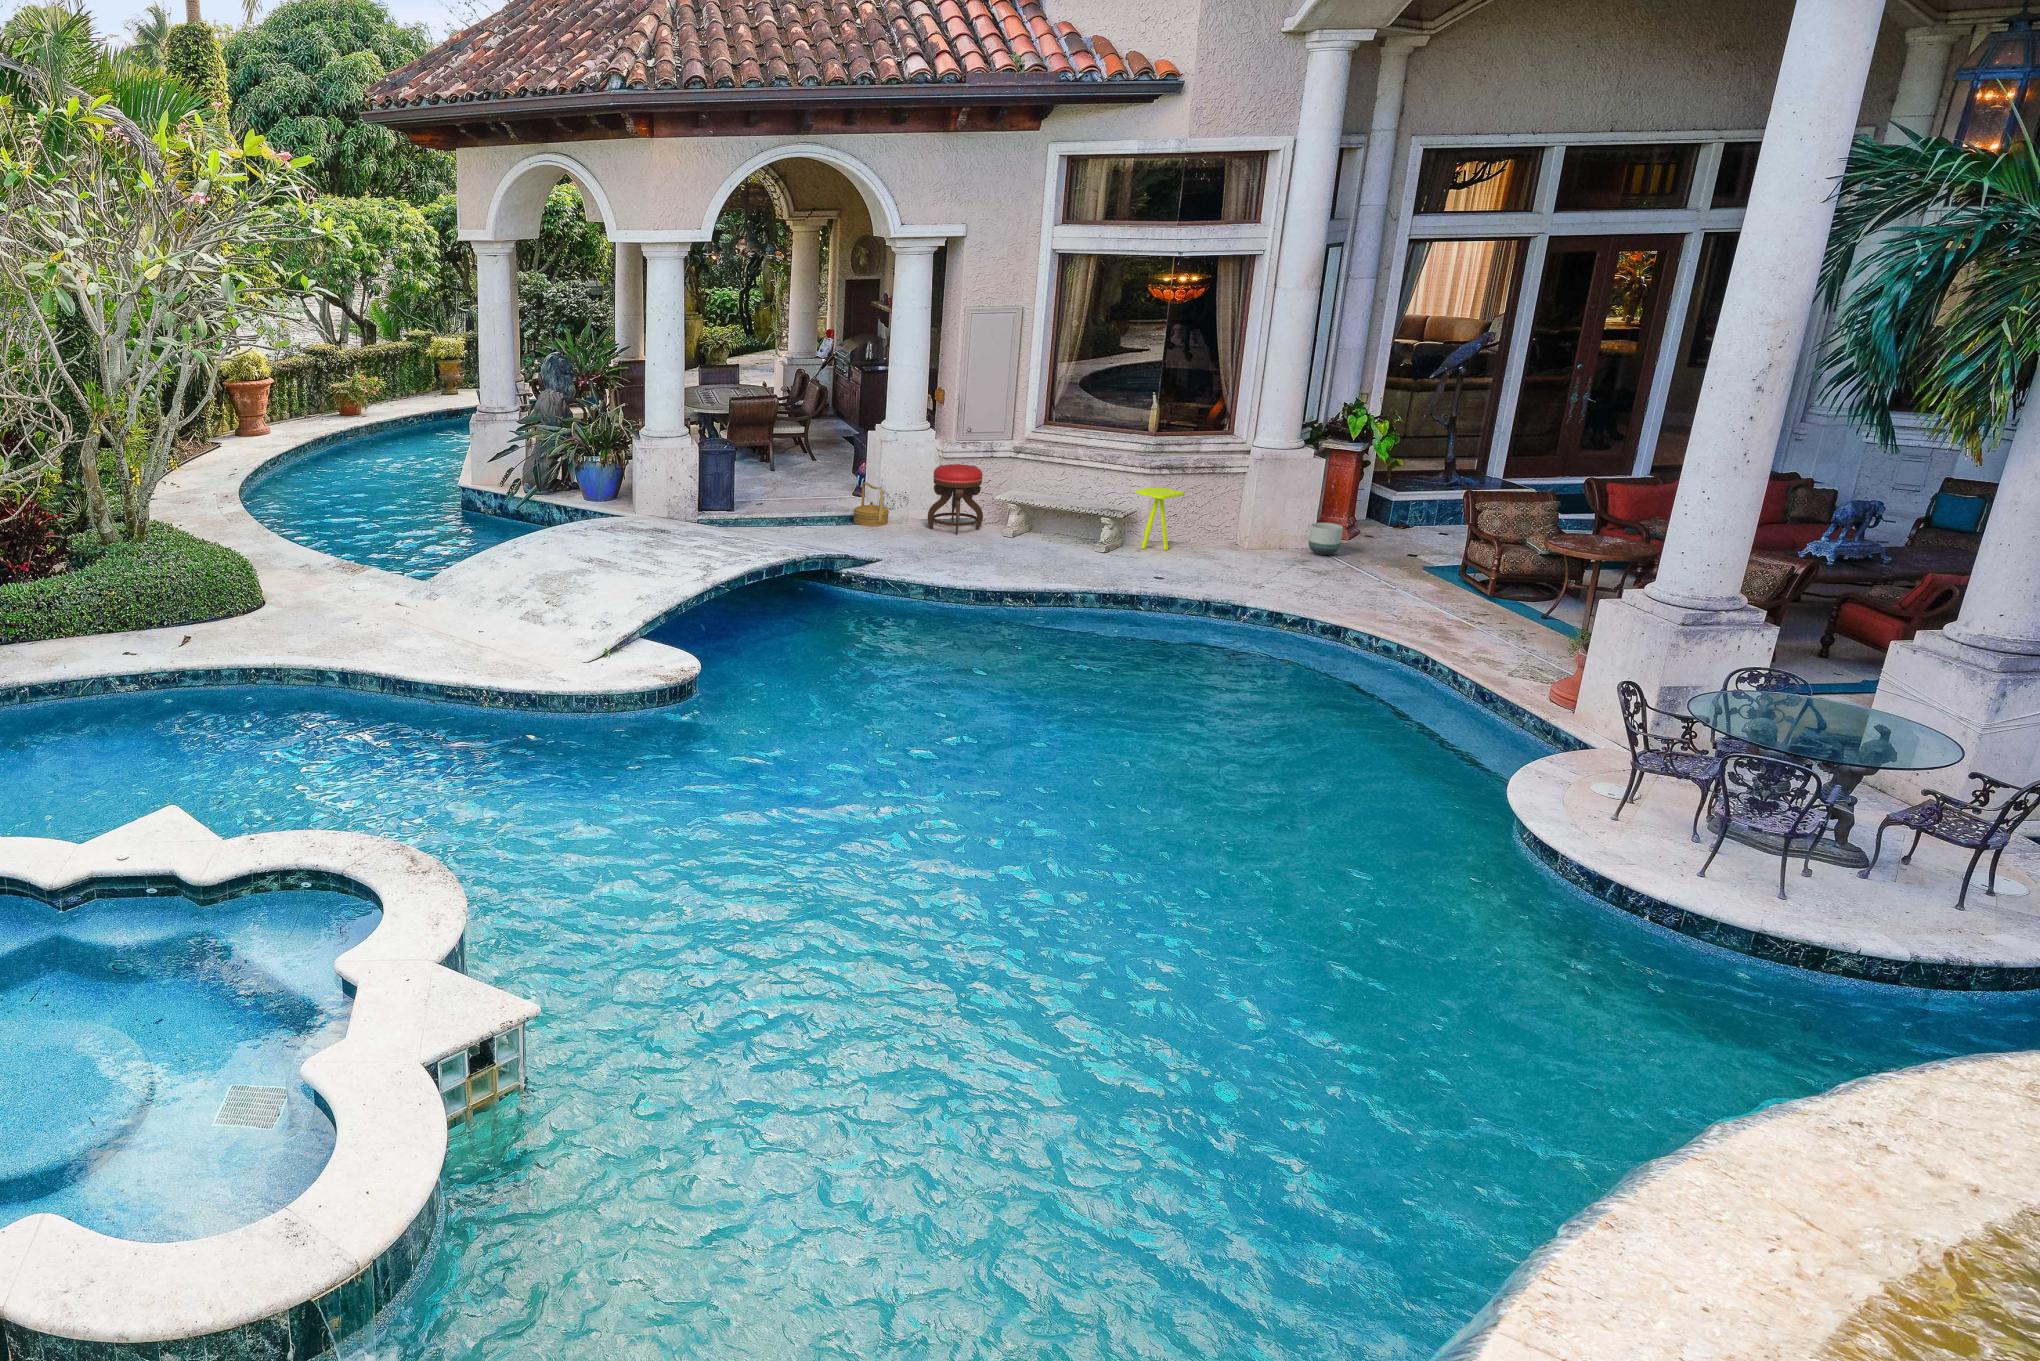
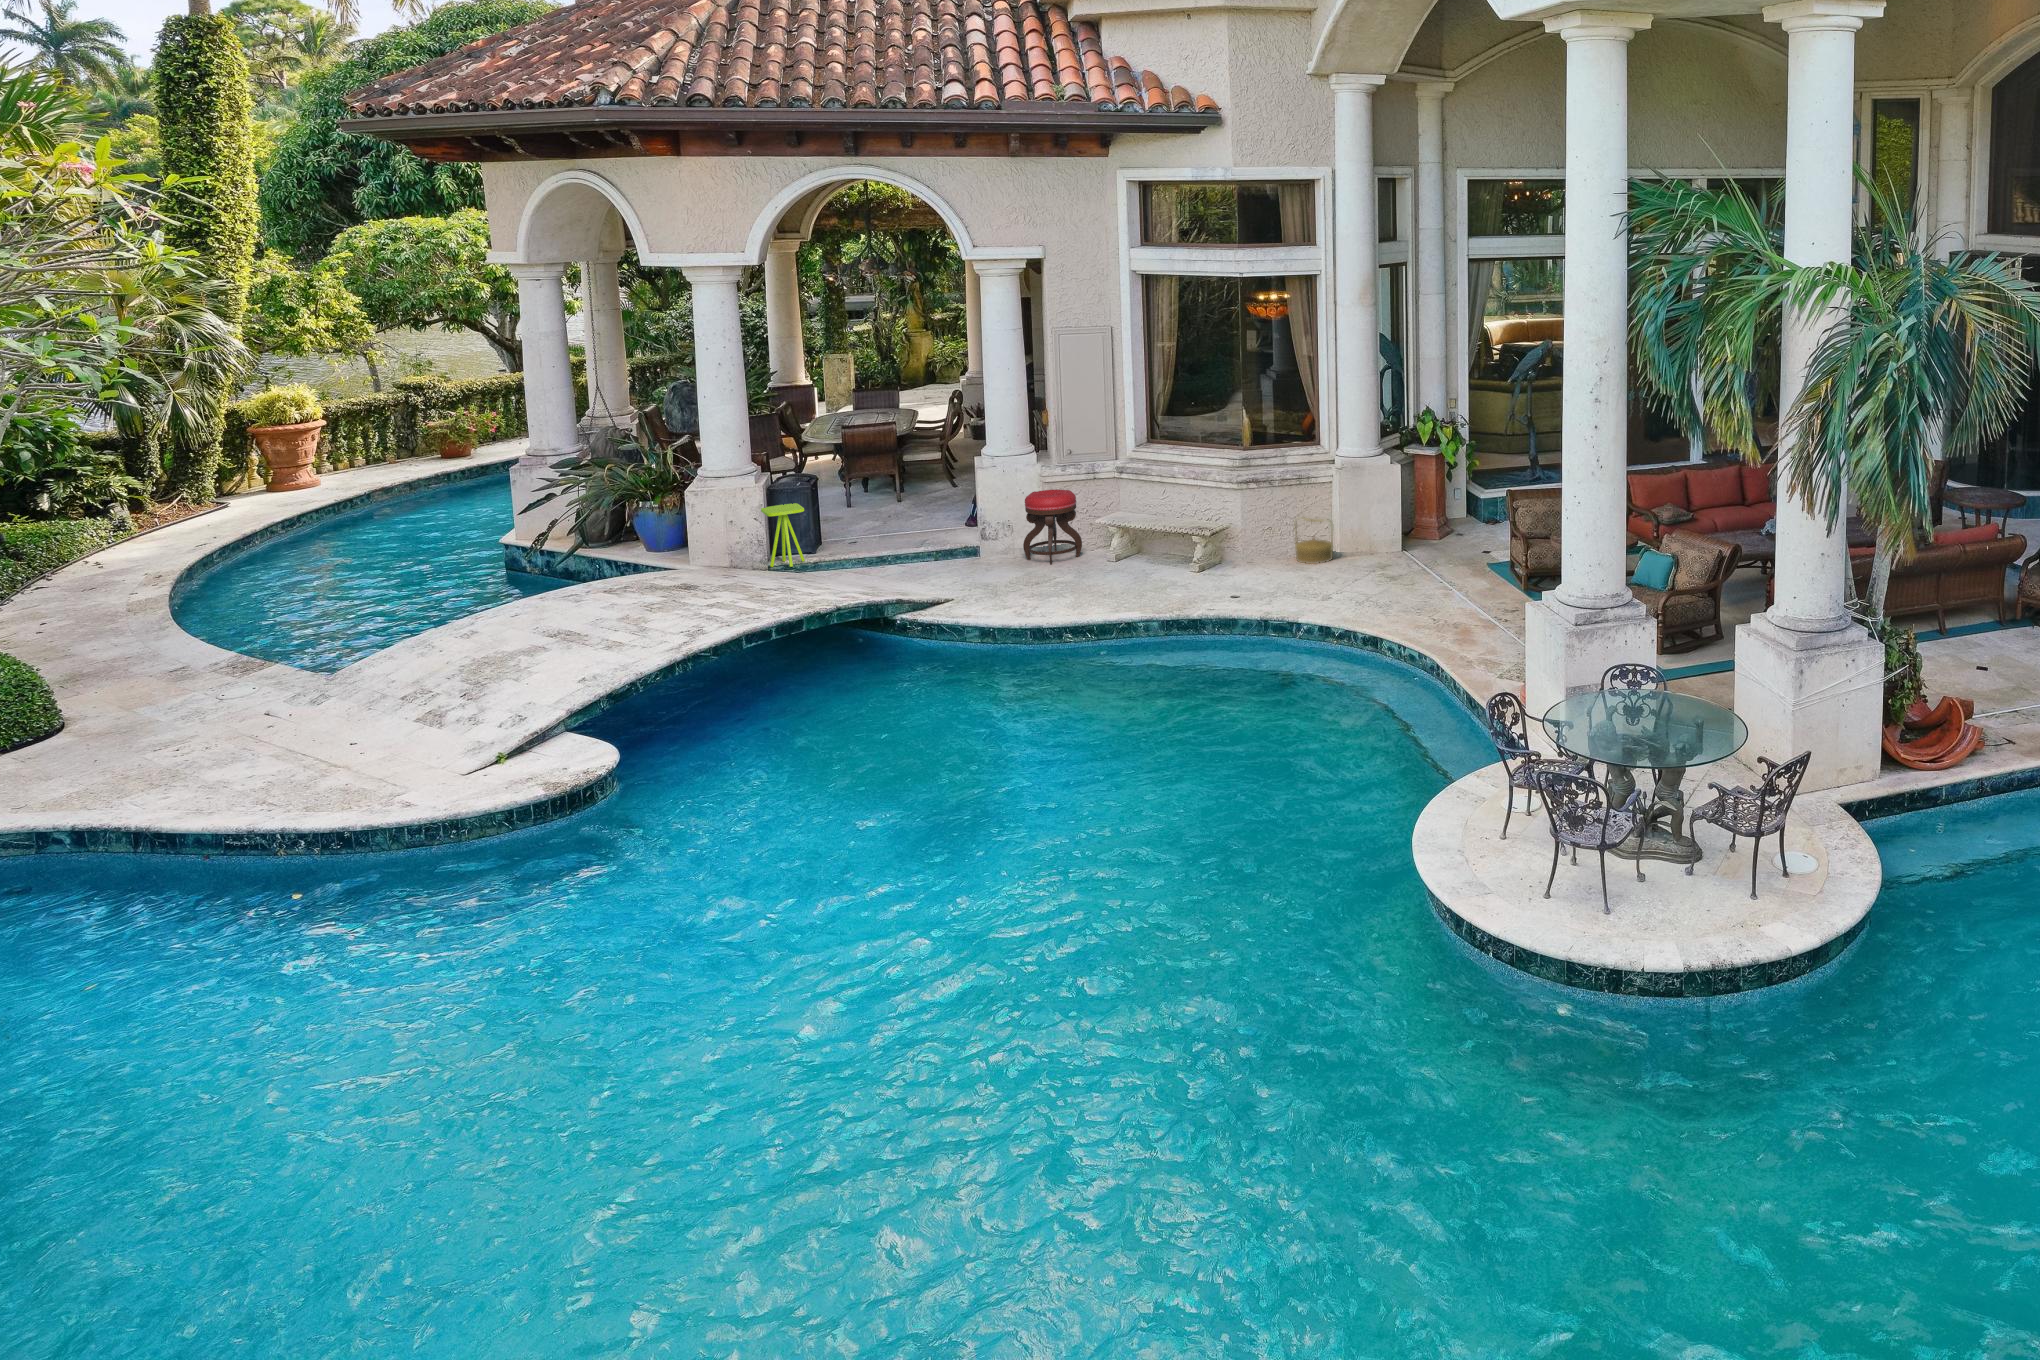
woven basket: present [854,482,889,526] -> present [1295,518,1333,564]
side table: present [1136,488,1185,550] -> present [761,503,805,567]
planter: present [1309,523,1343,555] -> none [1387,527,1415,559]

